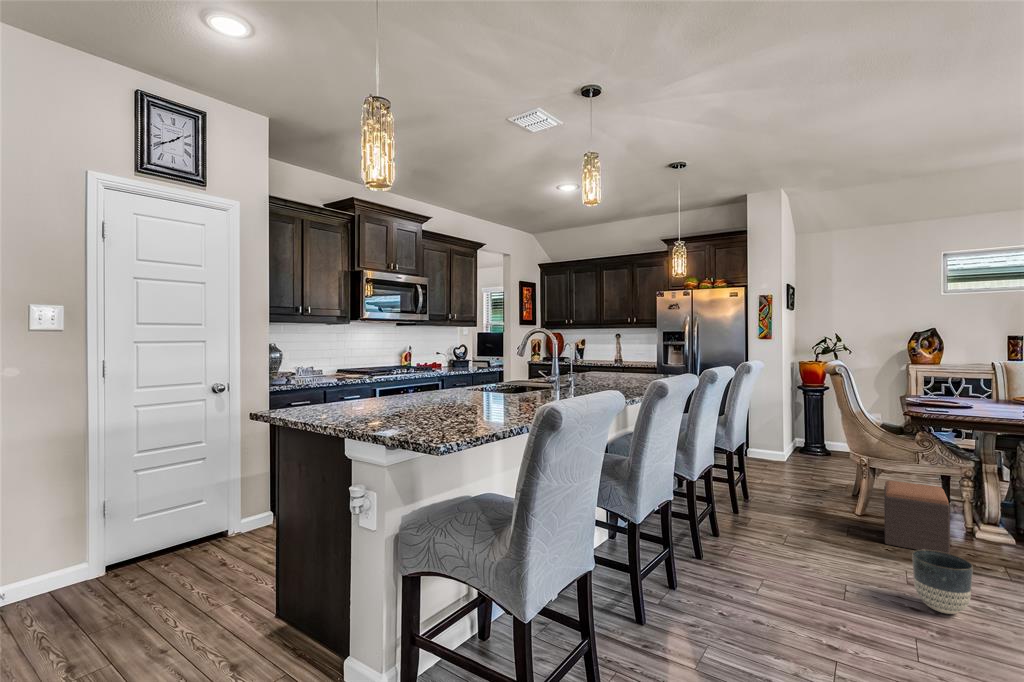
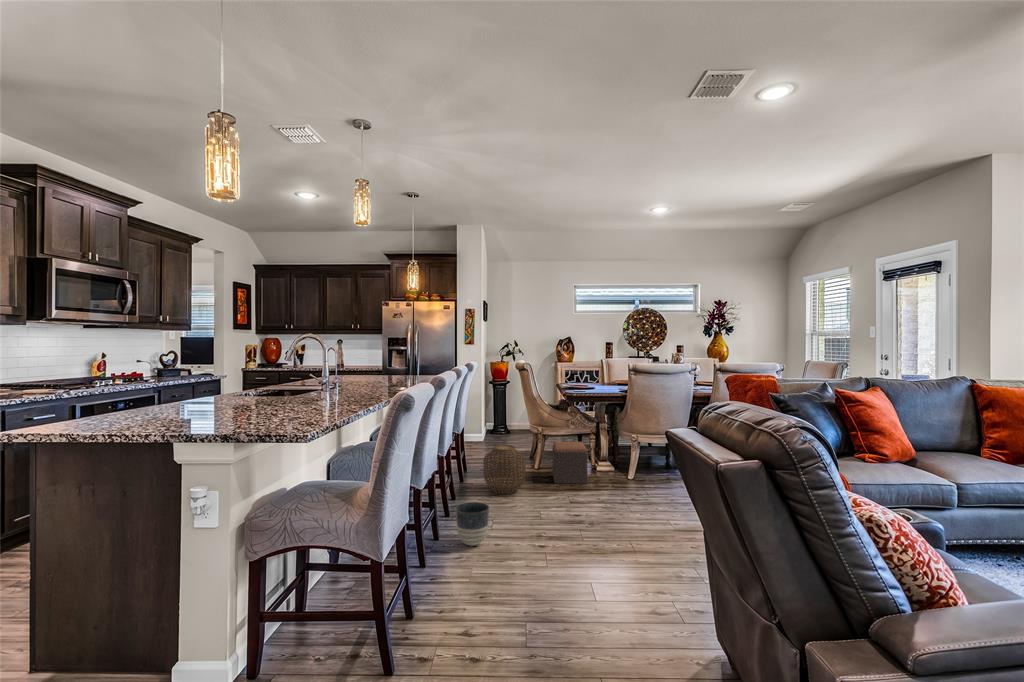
woven basket: none [763,474,830,546] -> present [483,445,526,494]
planter: present [912,550,973,614] -> present [456,502,489,546]

